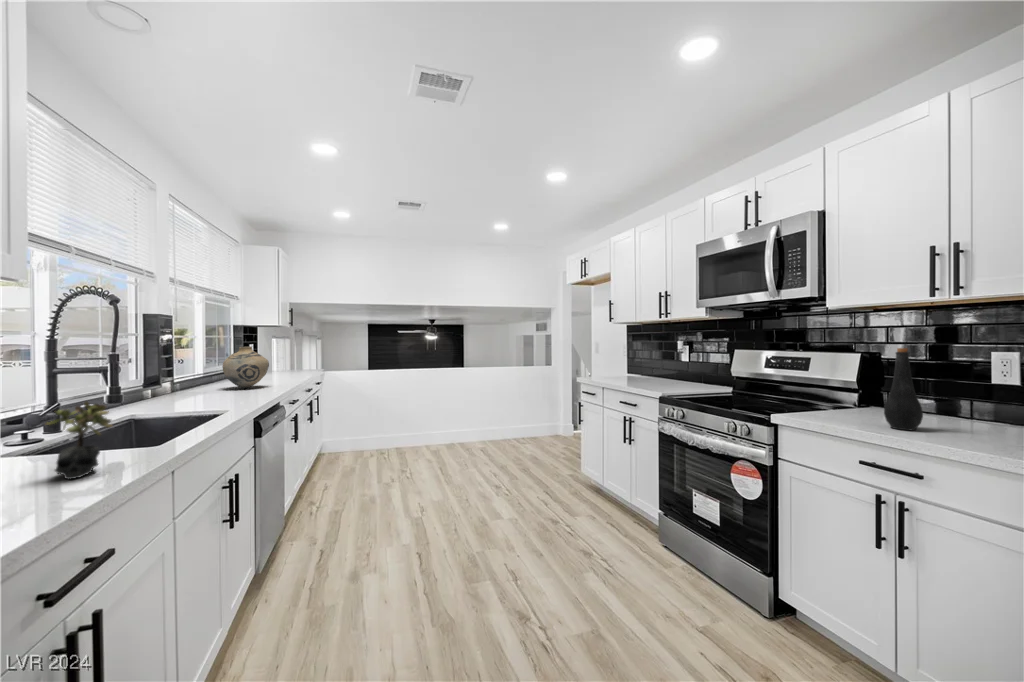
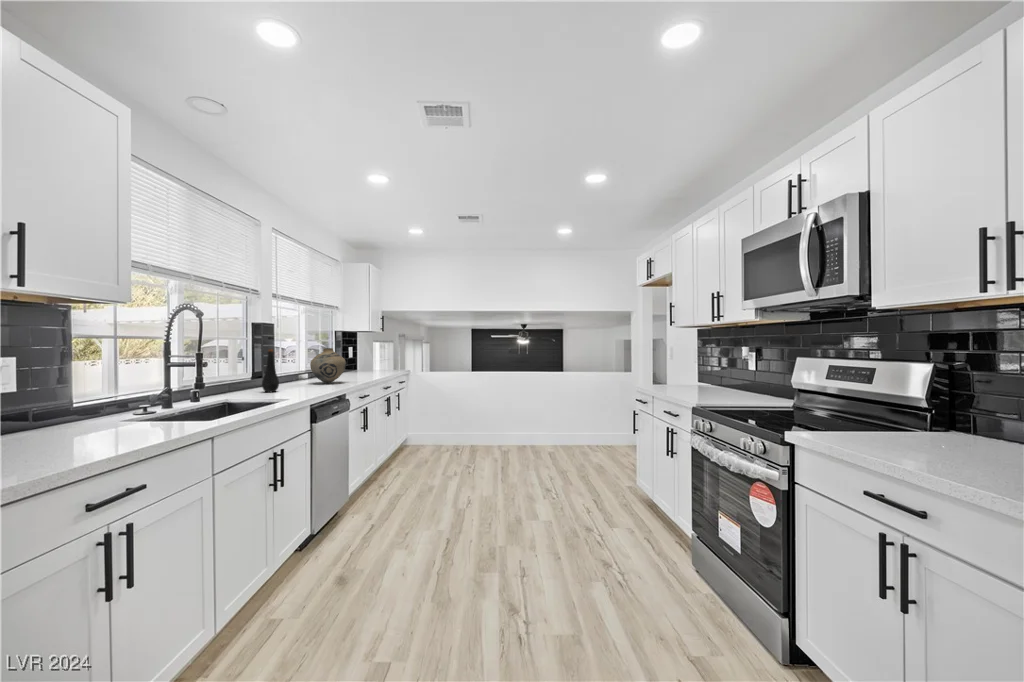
bottle: present [884,348,923,430] -> present [262,349,279,392]
succulent plant: present [47,401,112,479] -> none [124,384,165,438]

